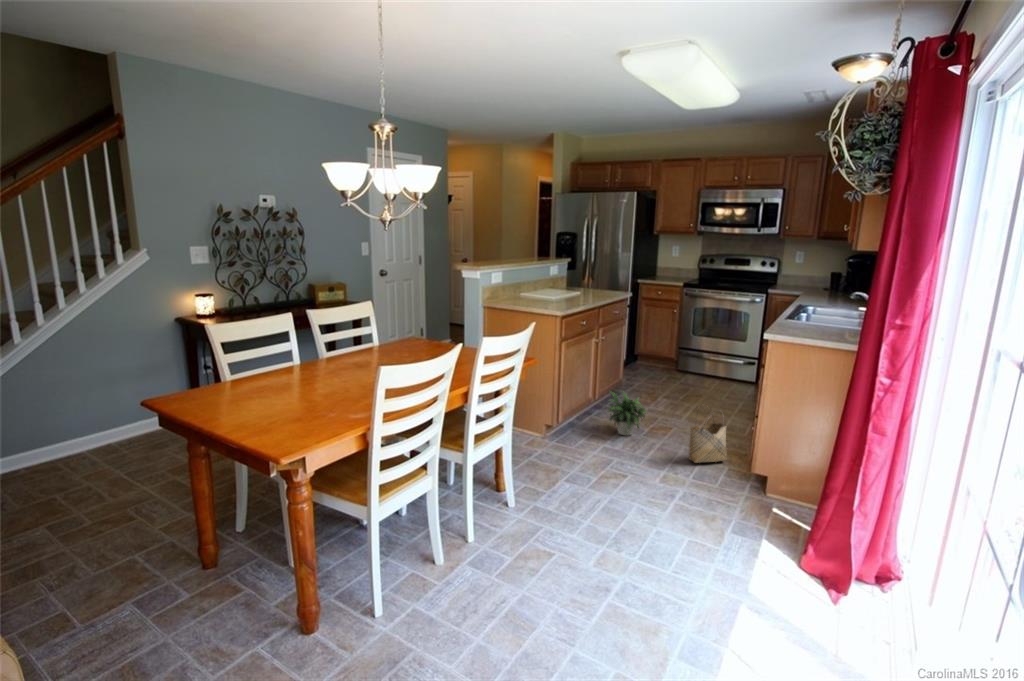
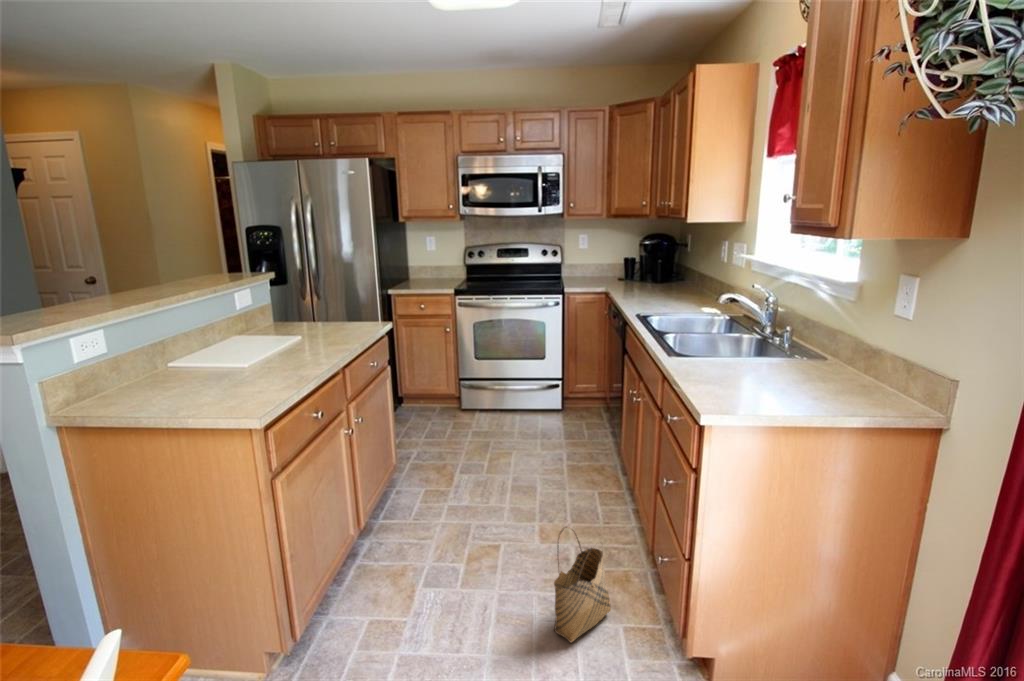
potted plant: present [609,391,646,435] -> none [386,514,465,601]

